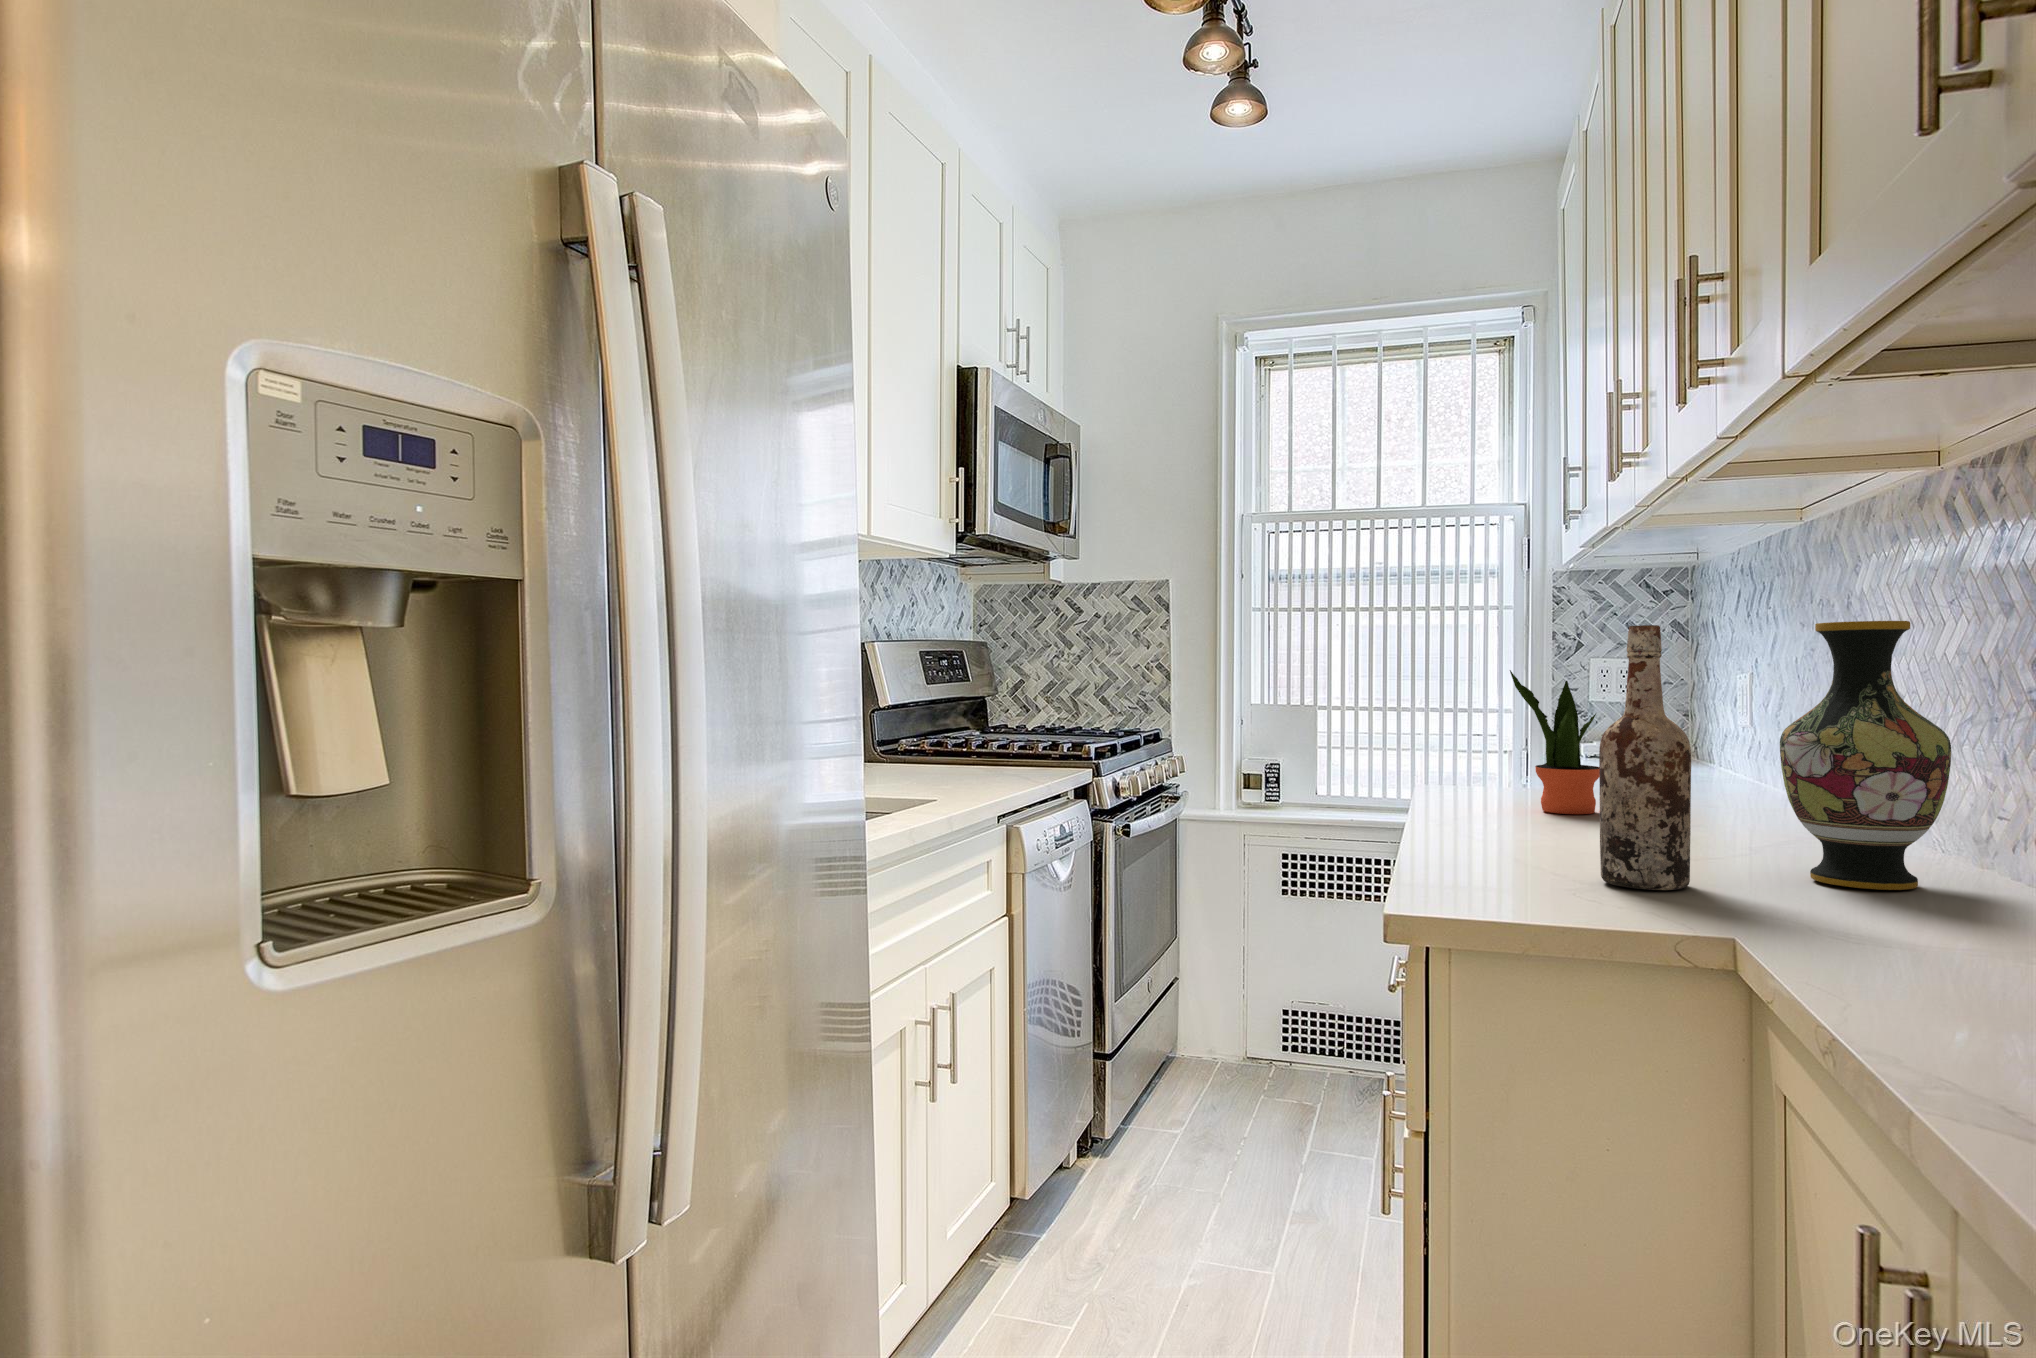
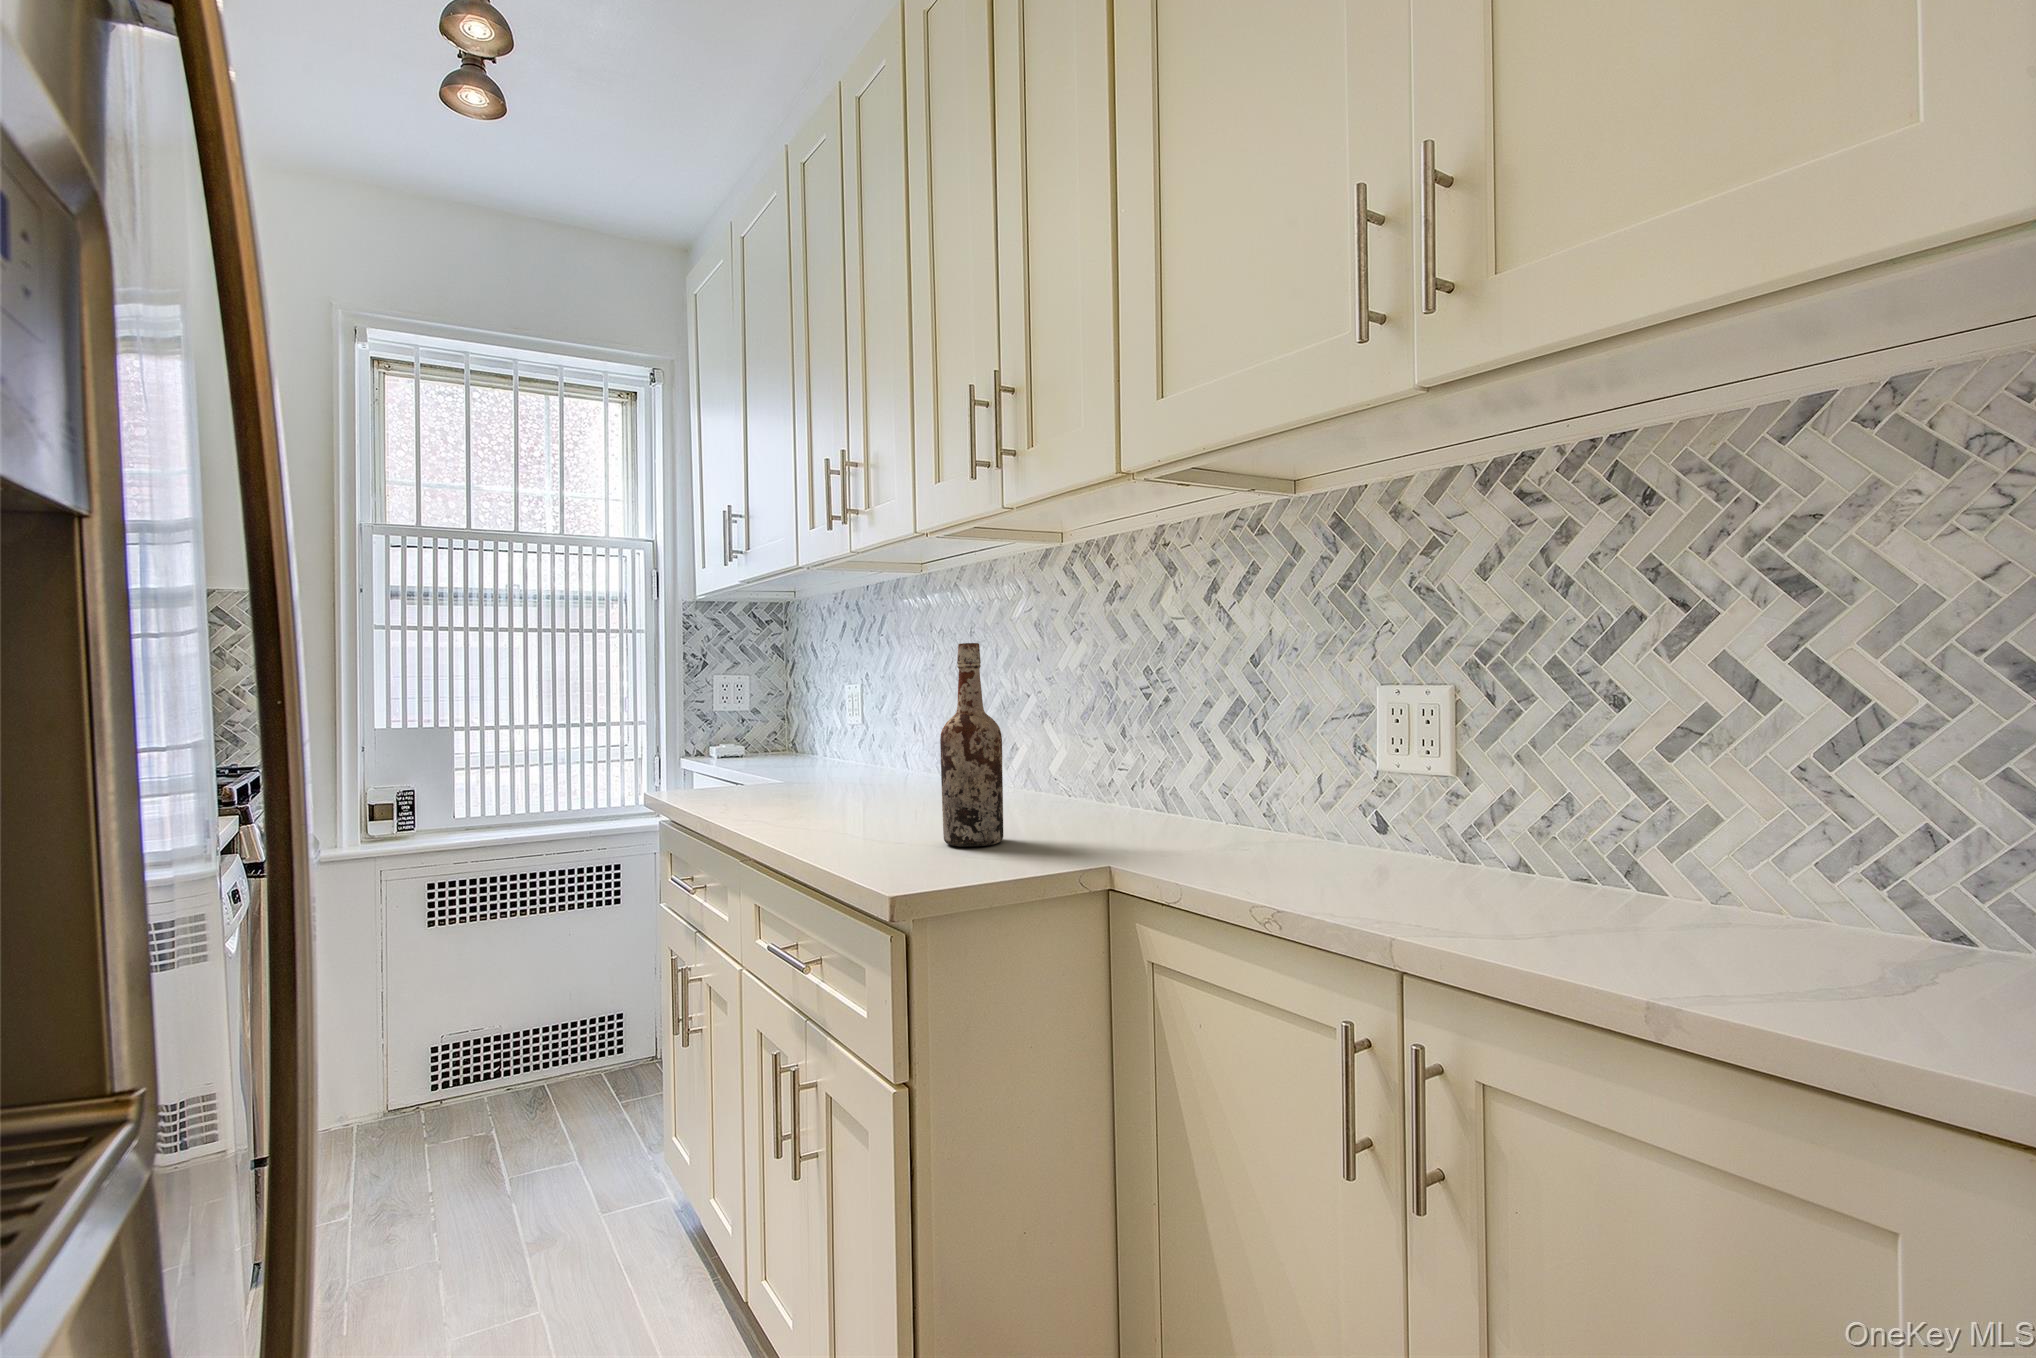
vase: present [1780,621,1951,890] -> none [1024,643,1116,823]
potted plant: present [1510,670,1599,814] -> none [755,683,826,802]

